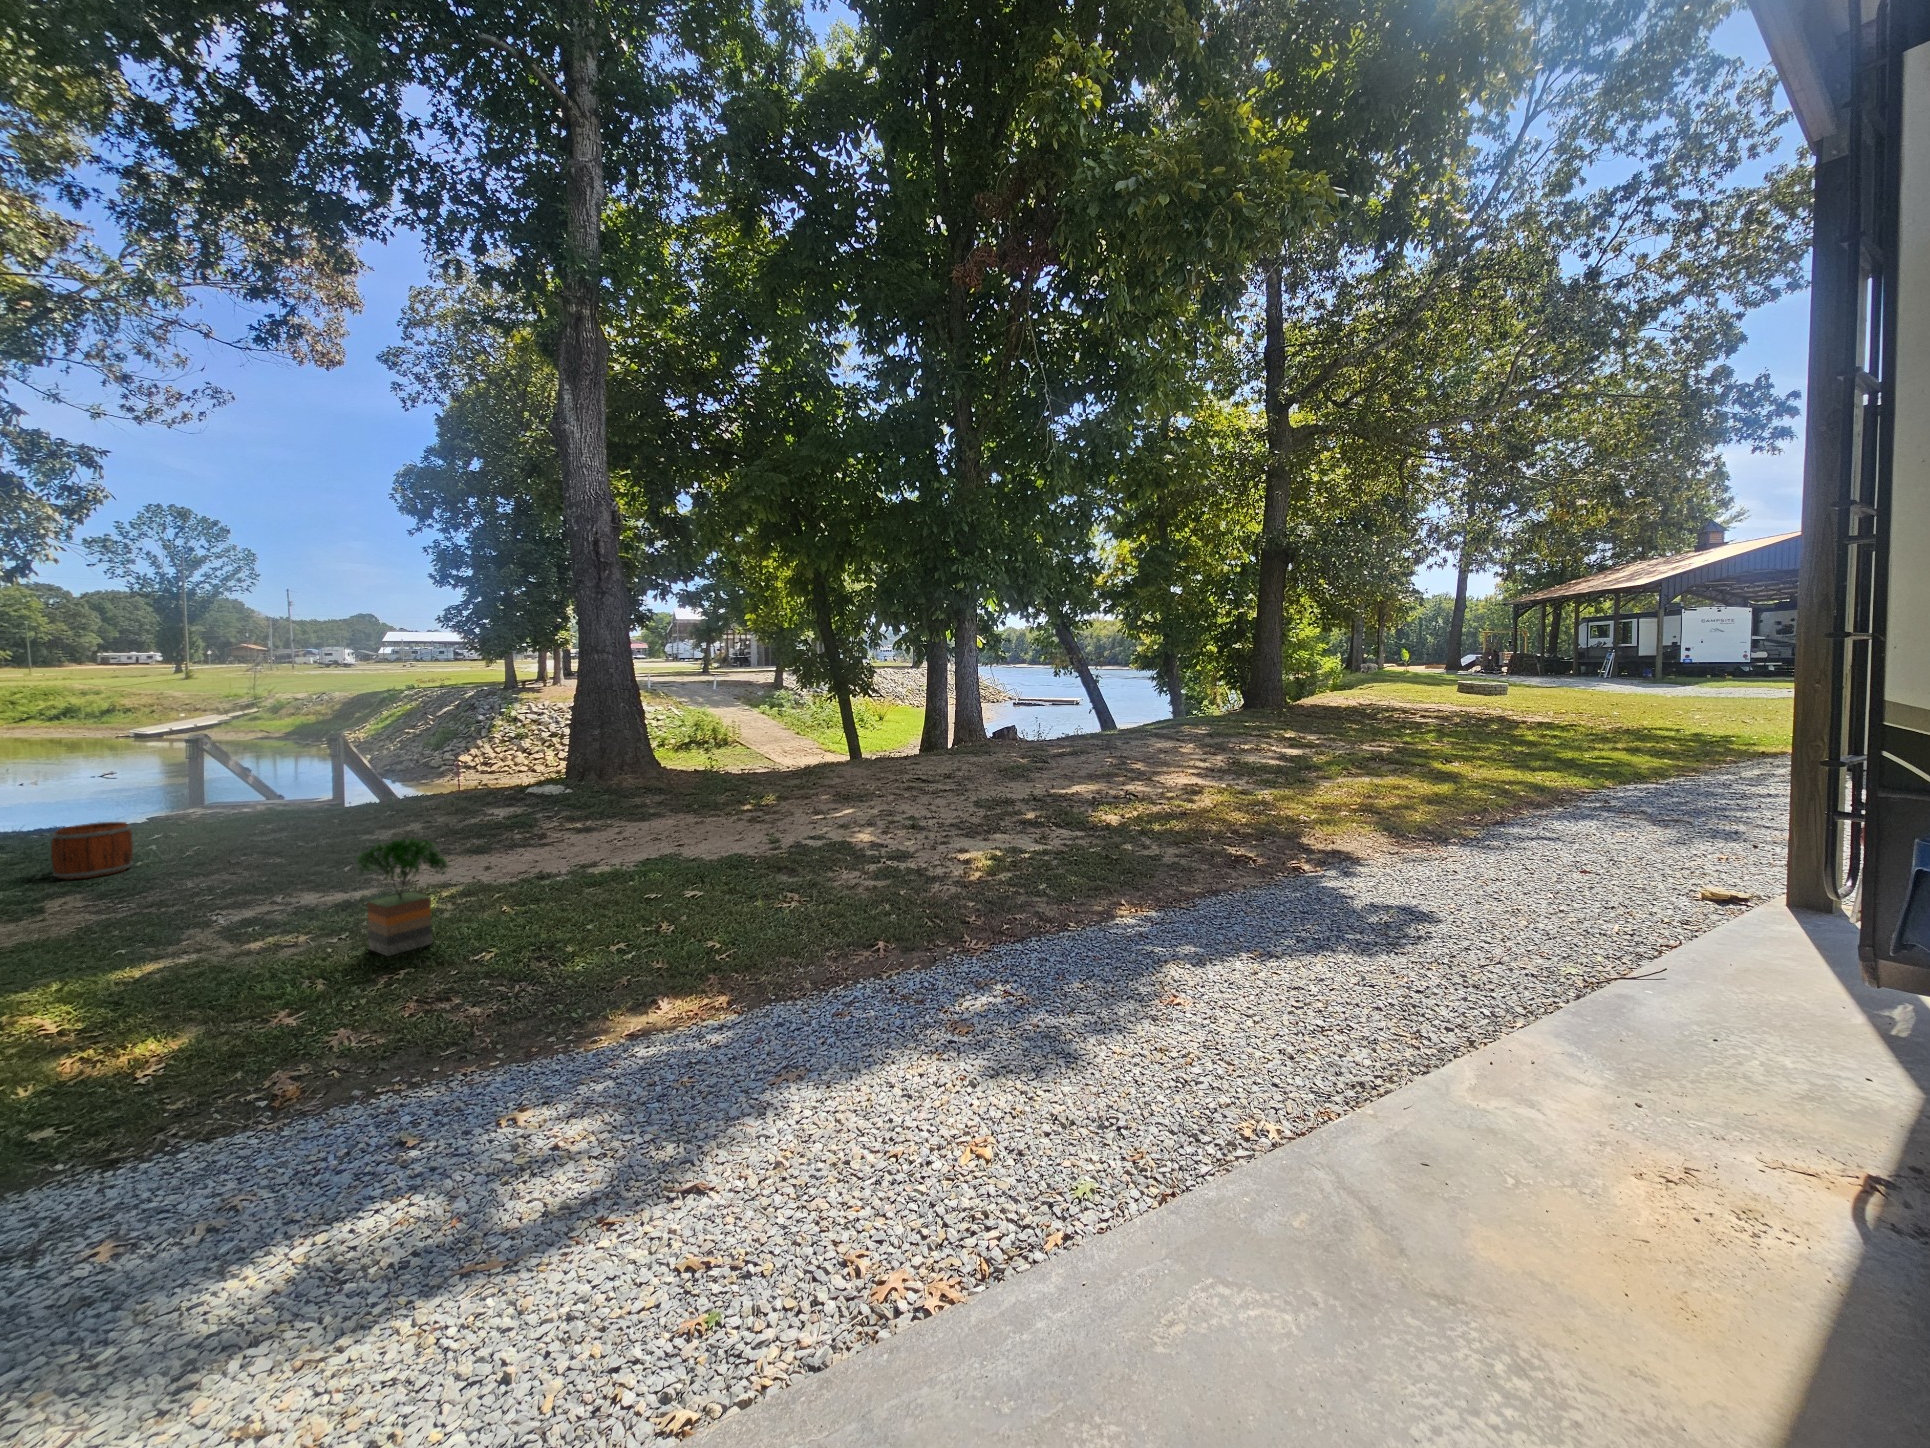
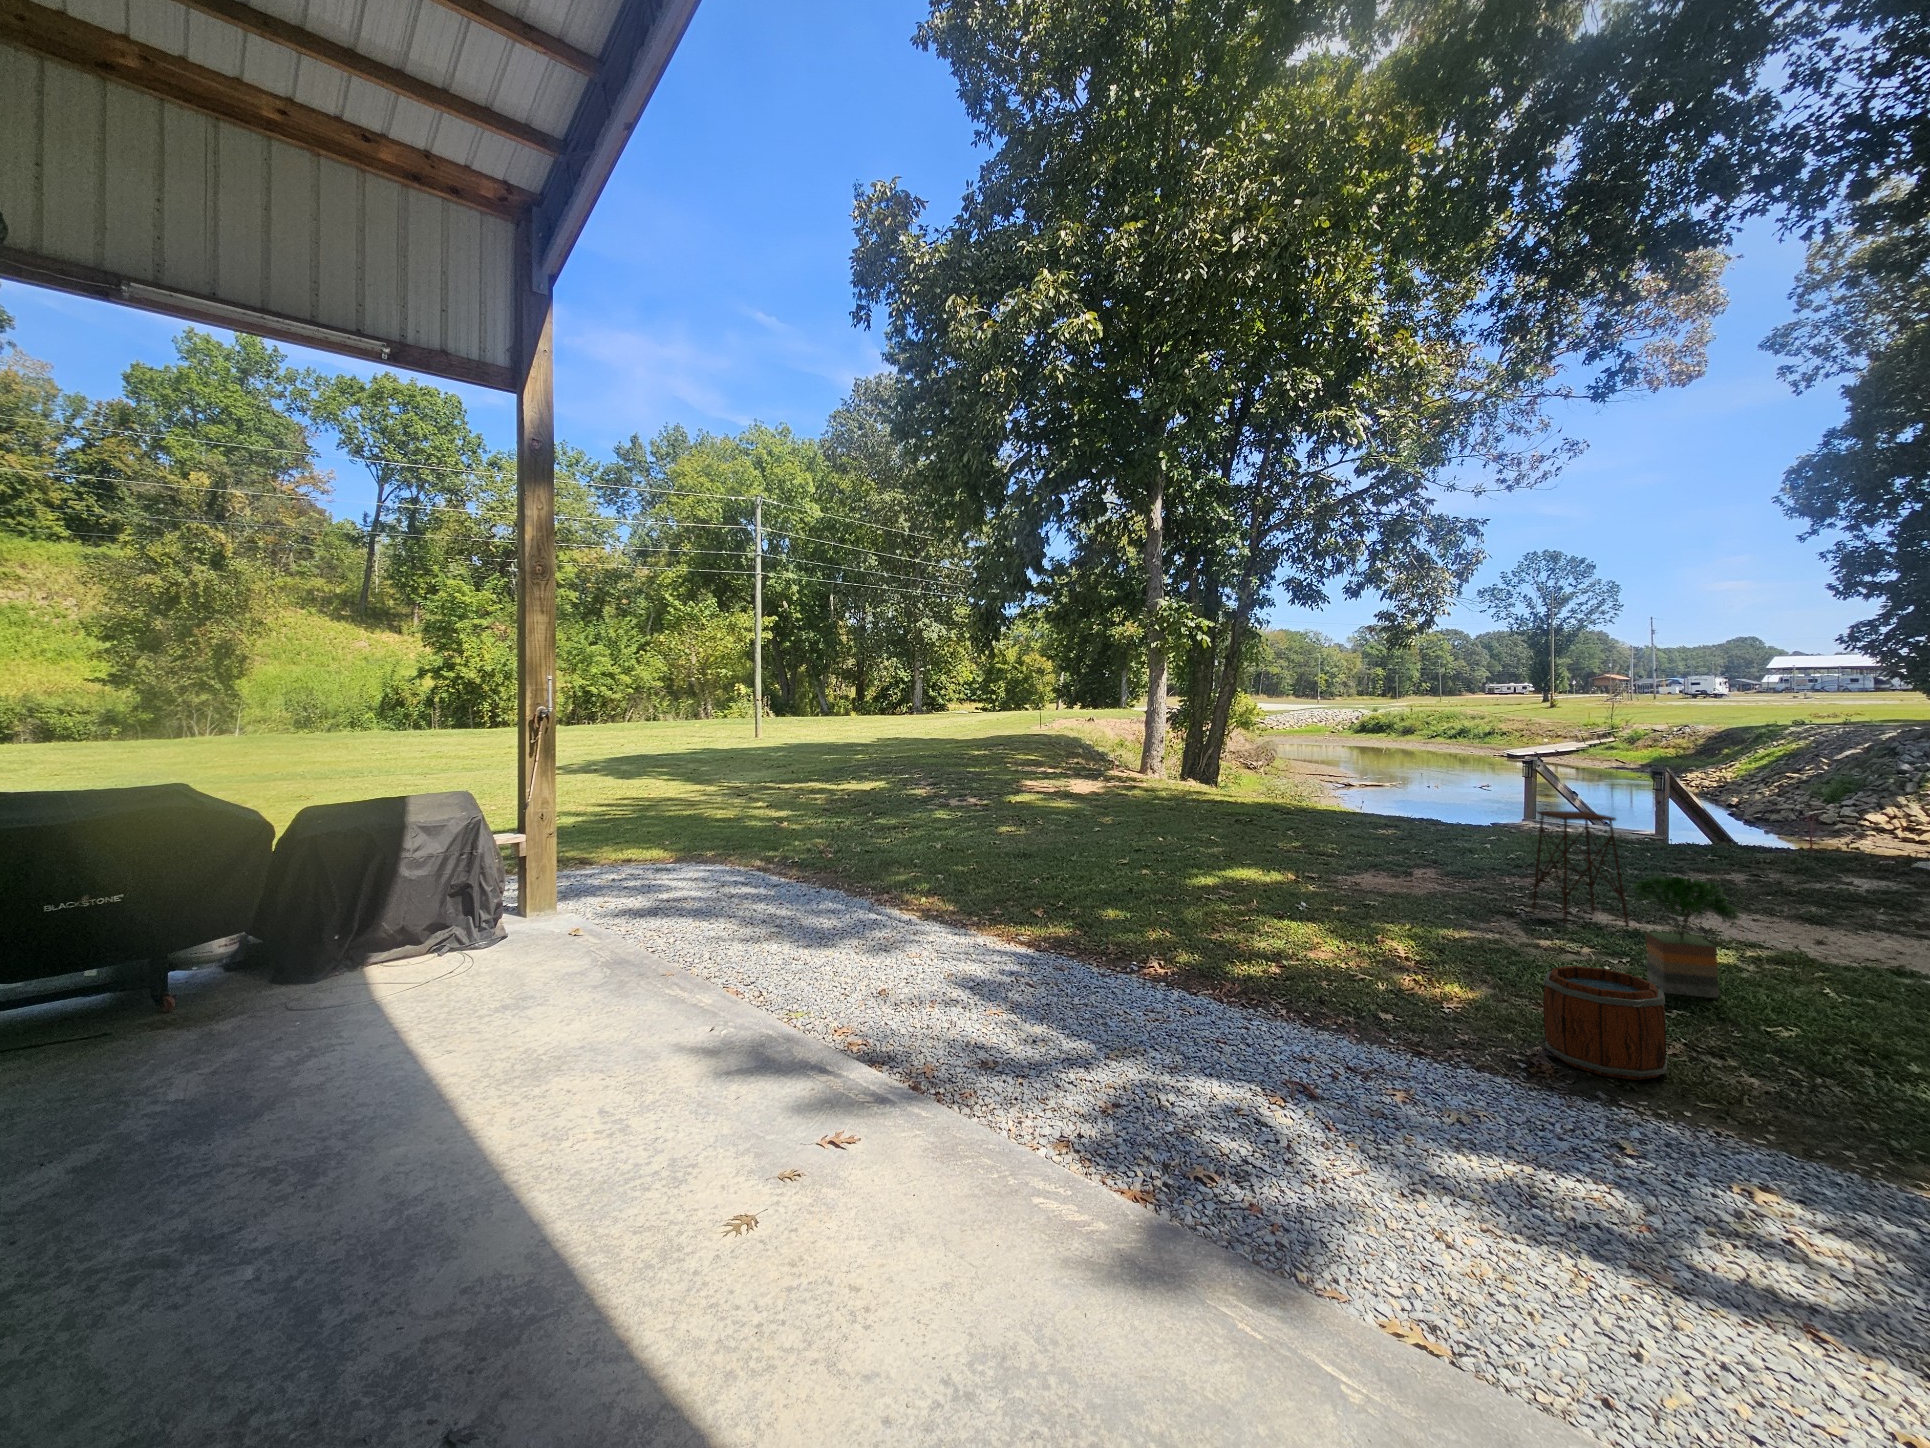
side table: none [226,789,334,916] -> present [1532,811,1629,926]
bucket: present [51,822,133,880] -> present [1543,966,1667,1080]

